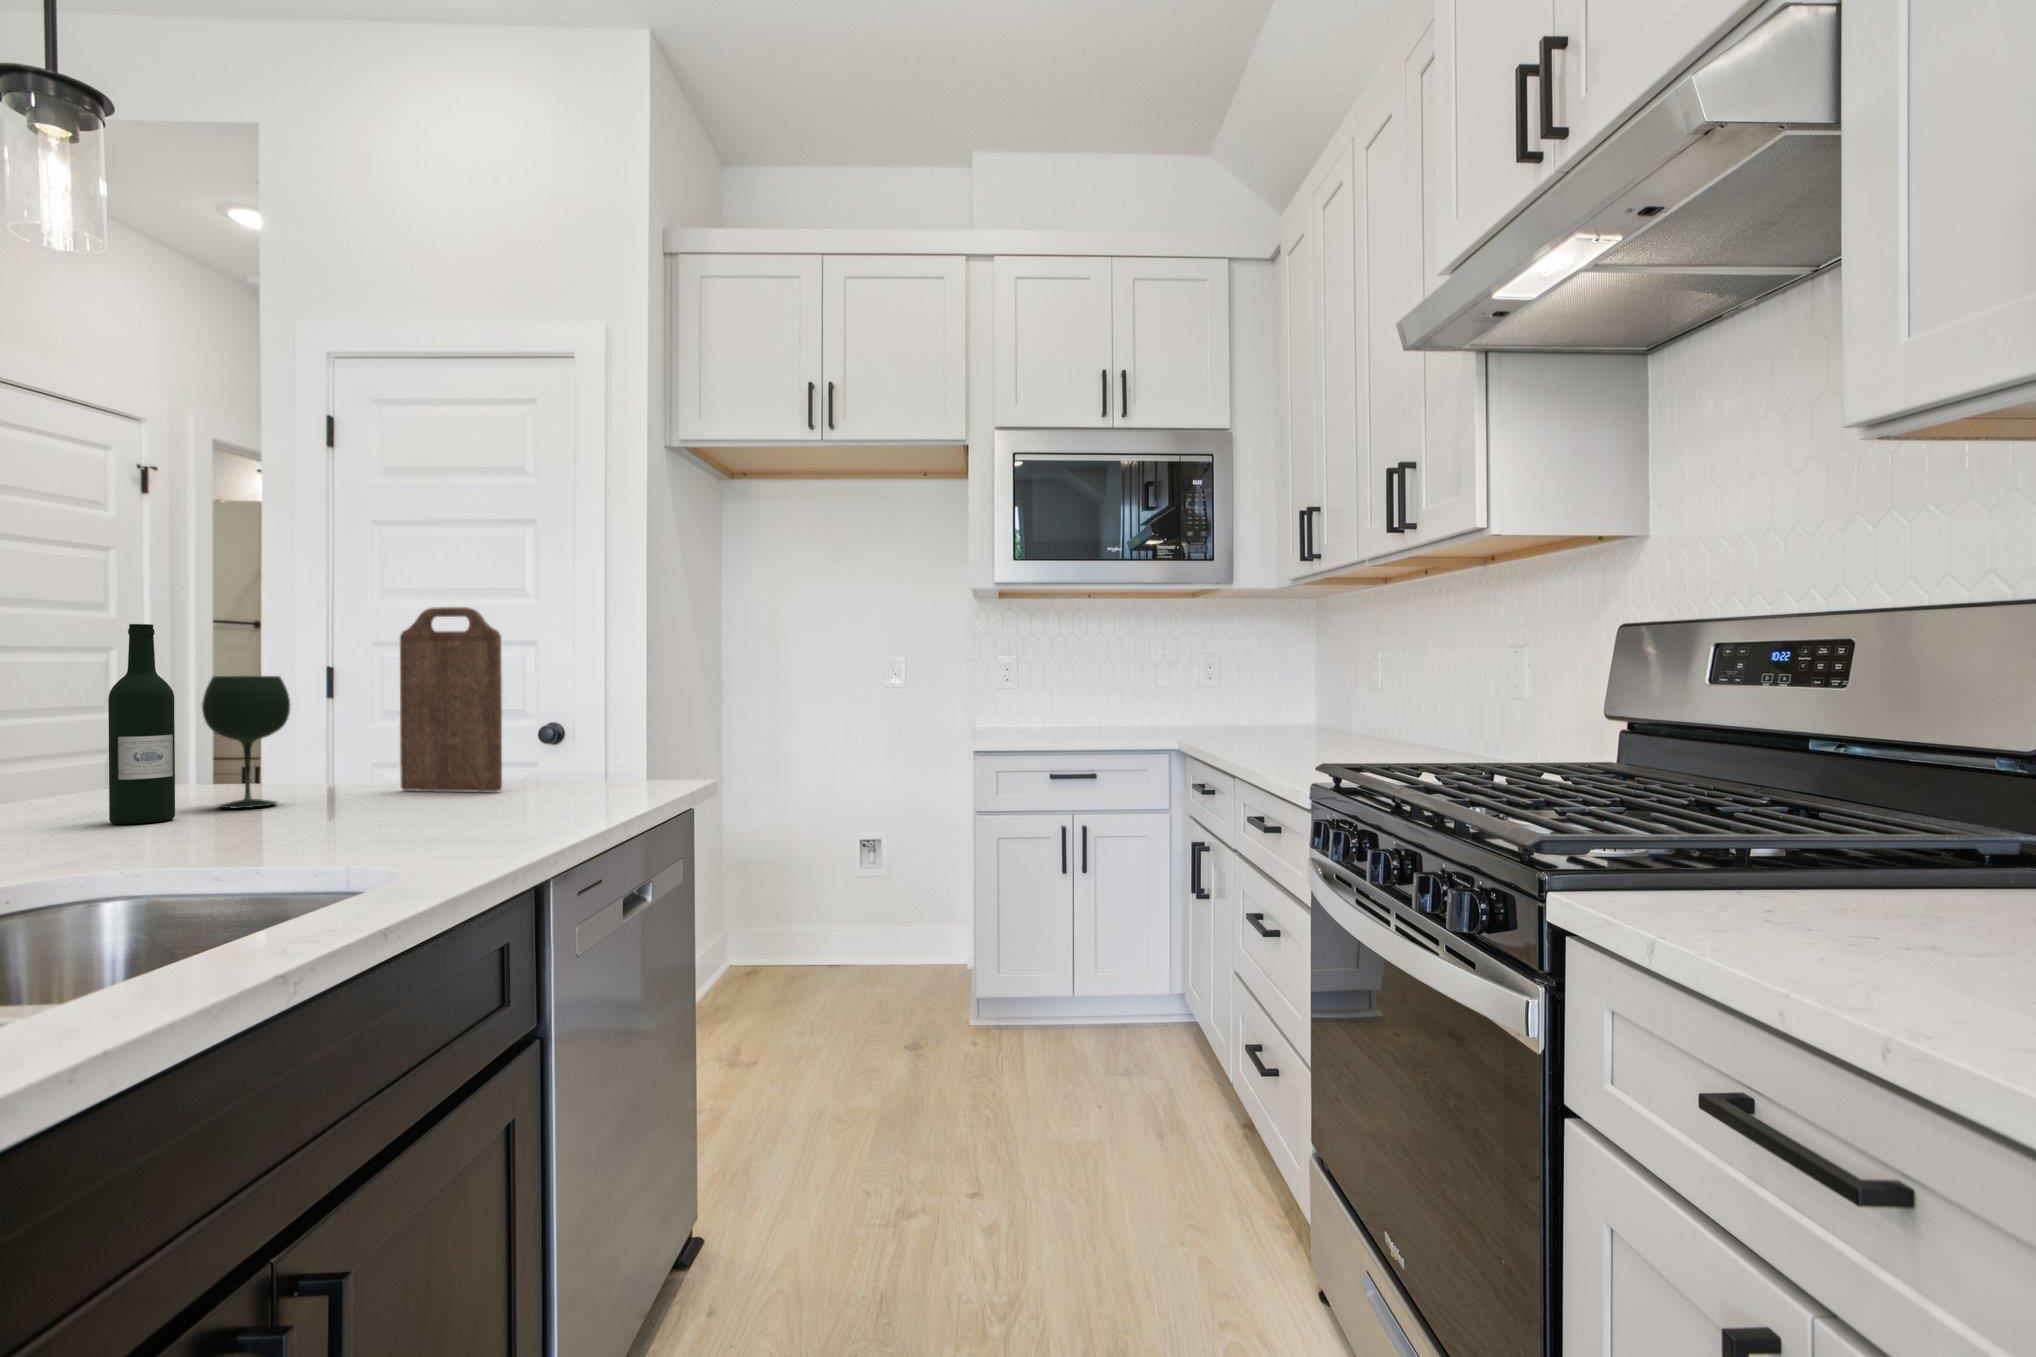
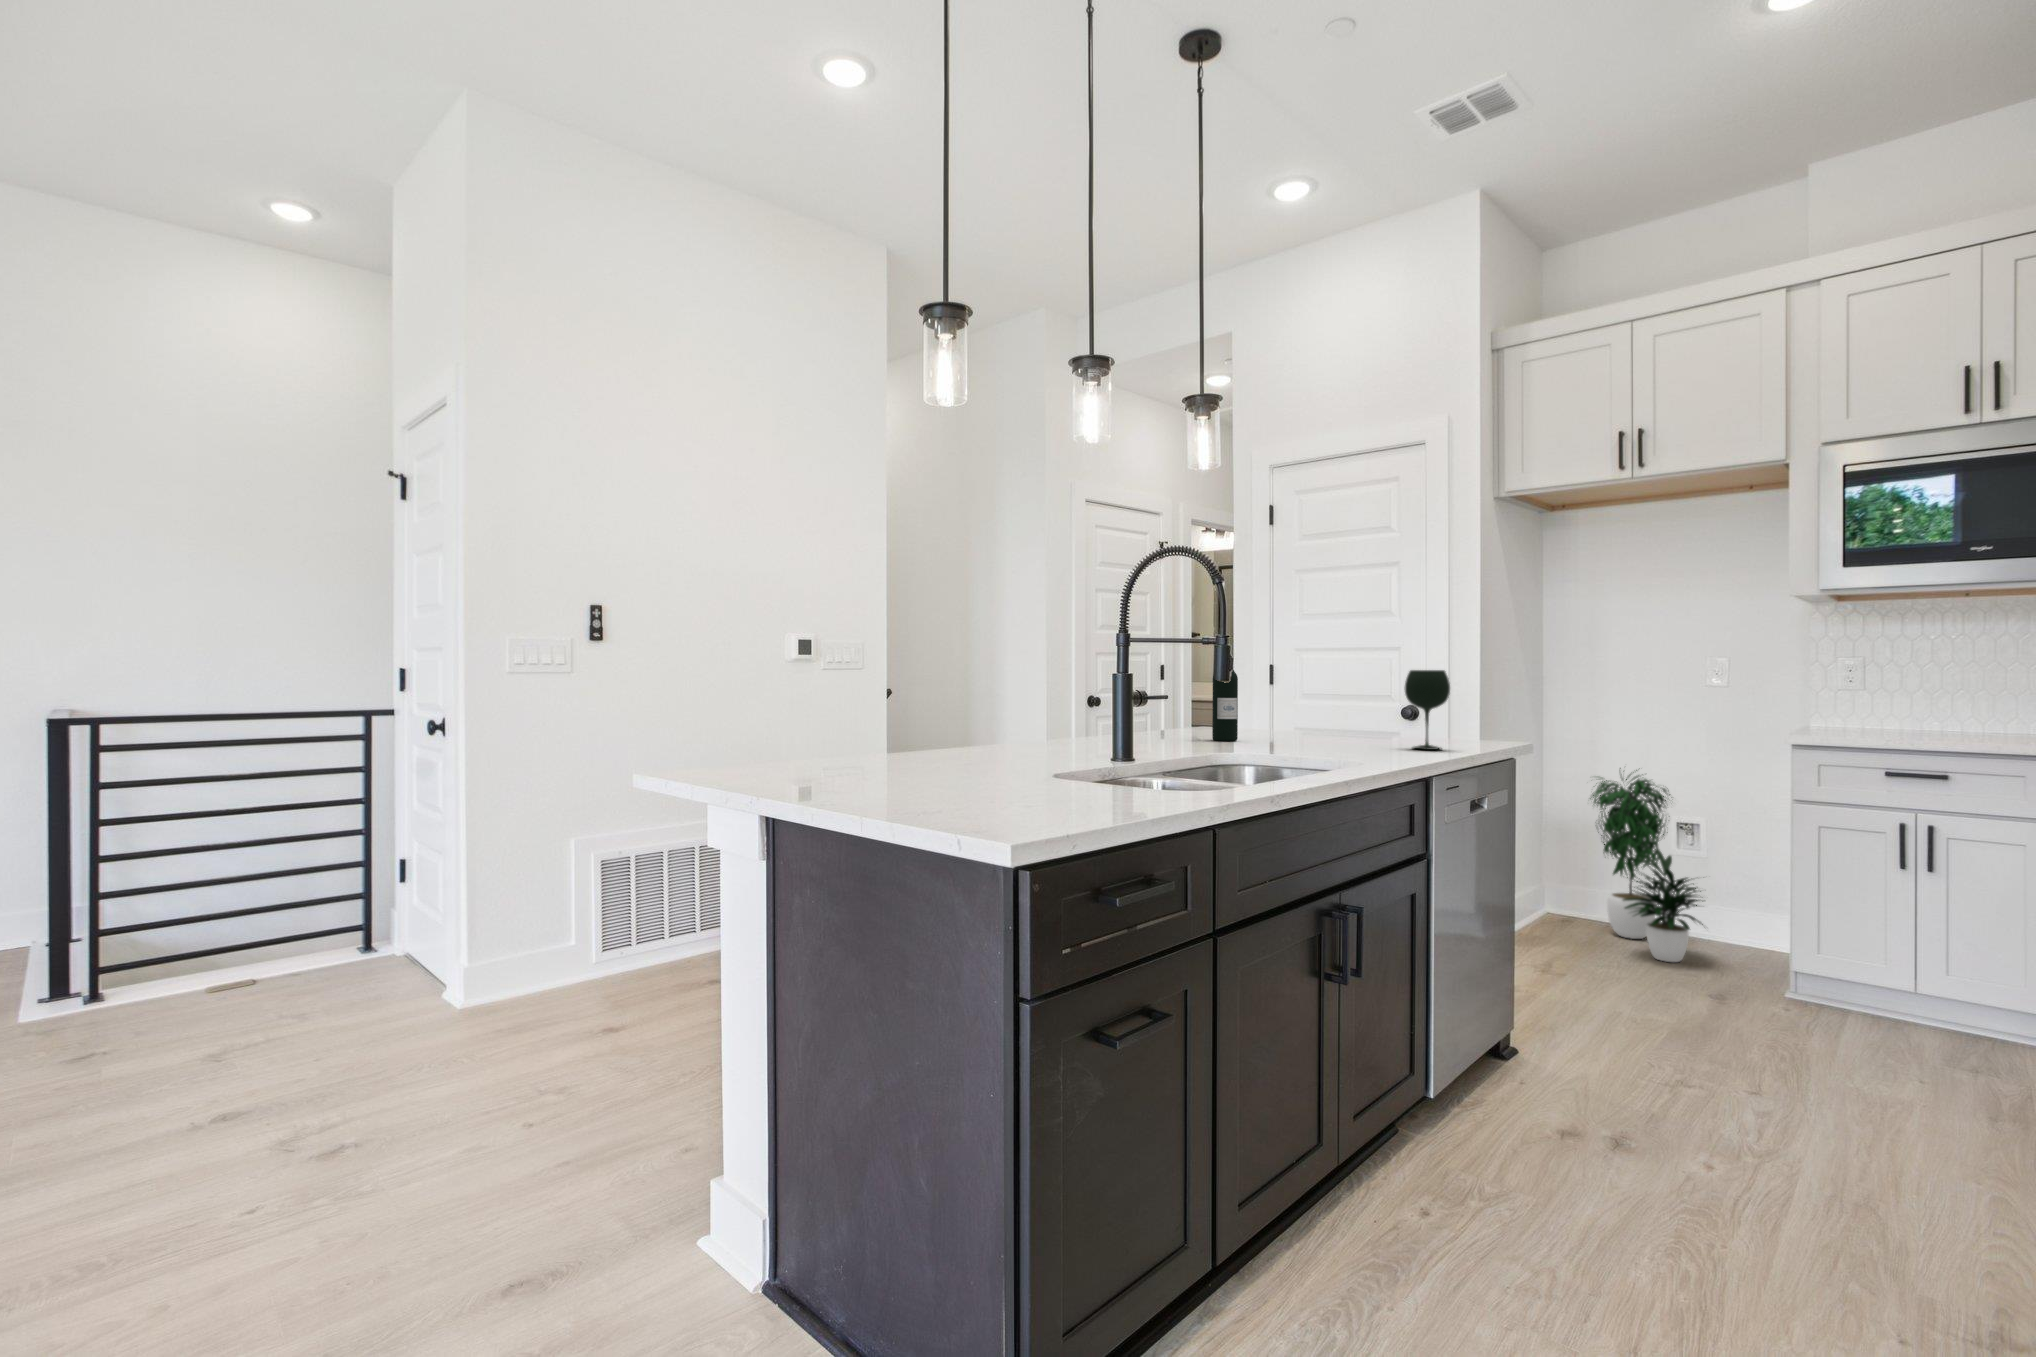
cutting board: present [400,607,502,792] -> none [1332,629,1392,741]
wine glass: present [202,676,290,808] -> present [1405,670,1450,750]
potted plant: none [771,778,900,1008] -> present [1590,768,1703,962]

